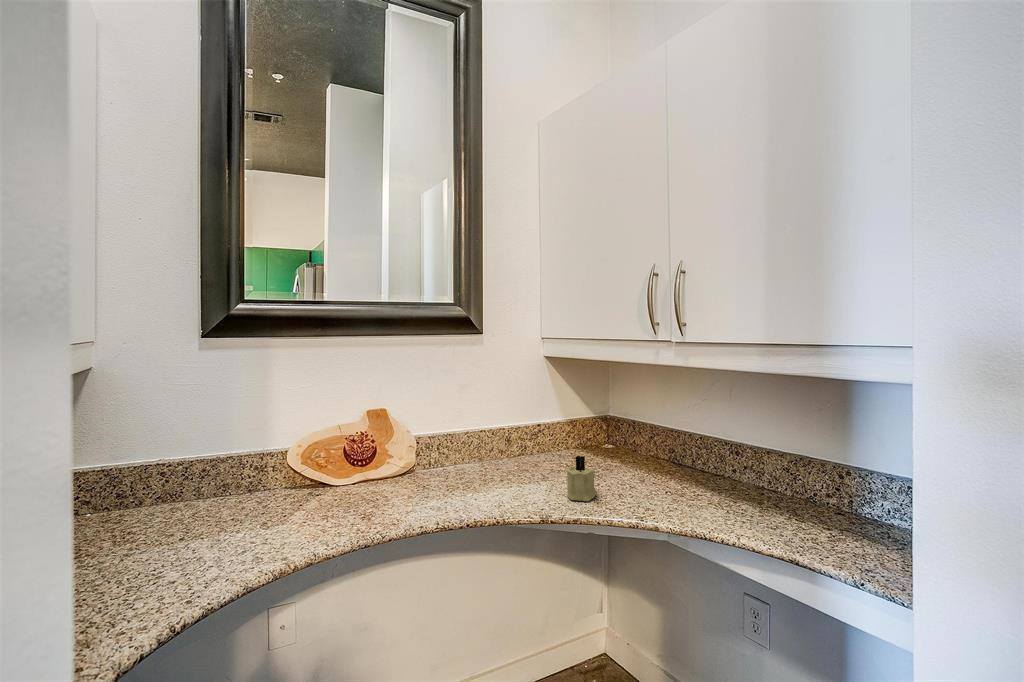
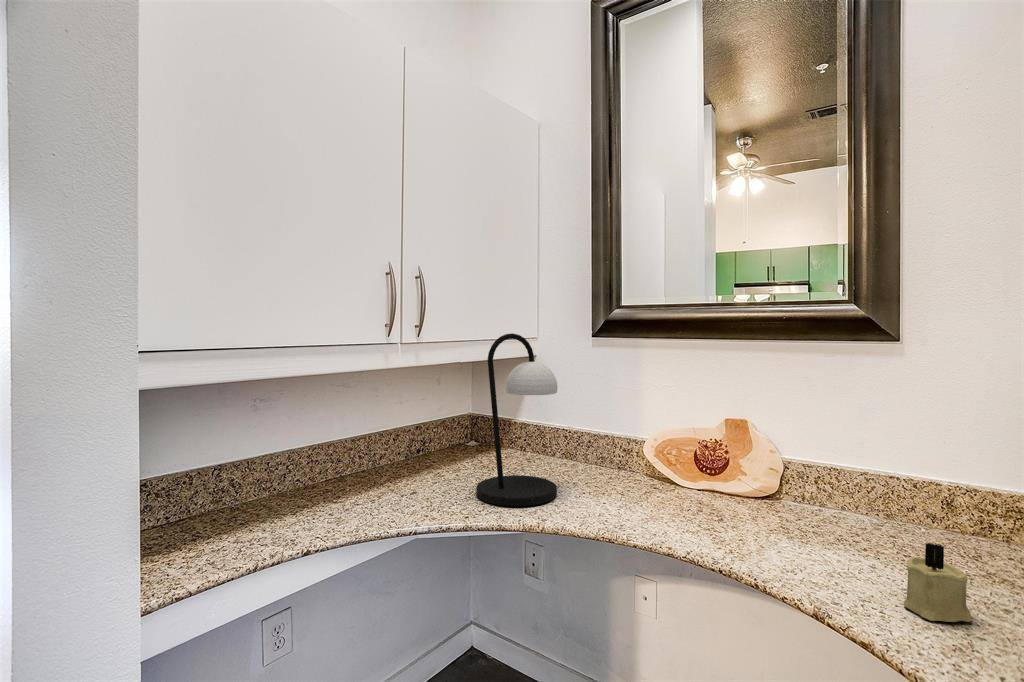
table lamp: none [128,338,255,581] -> present [476,333,558,506]

